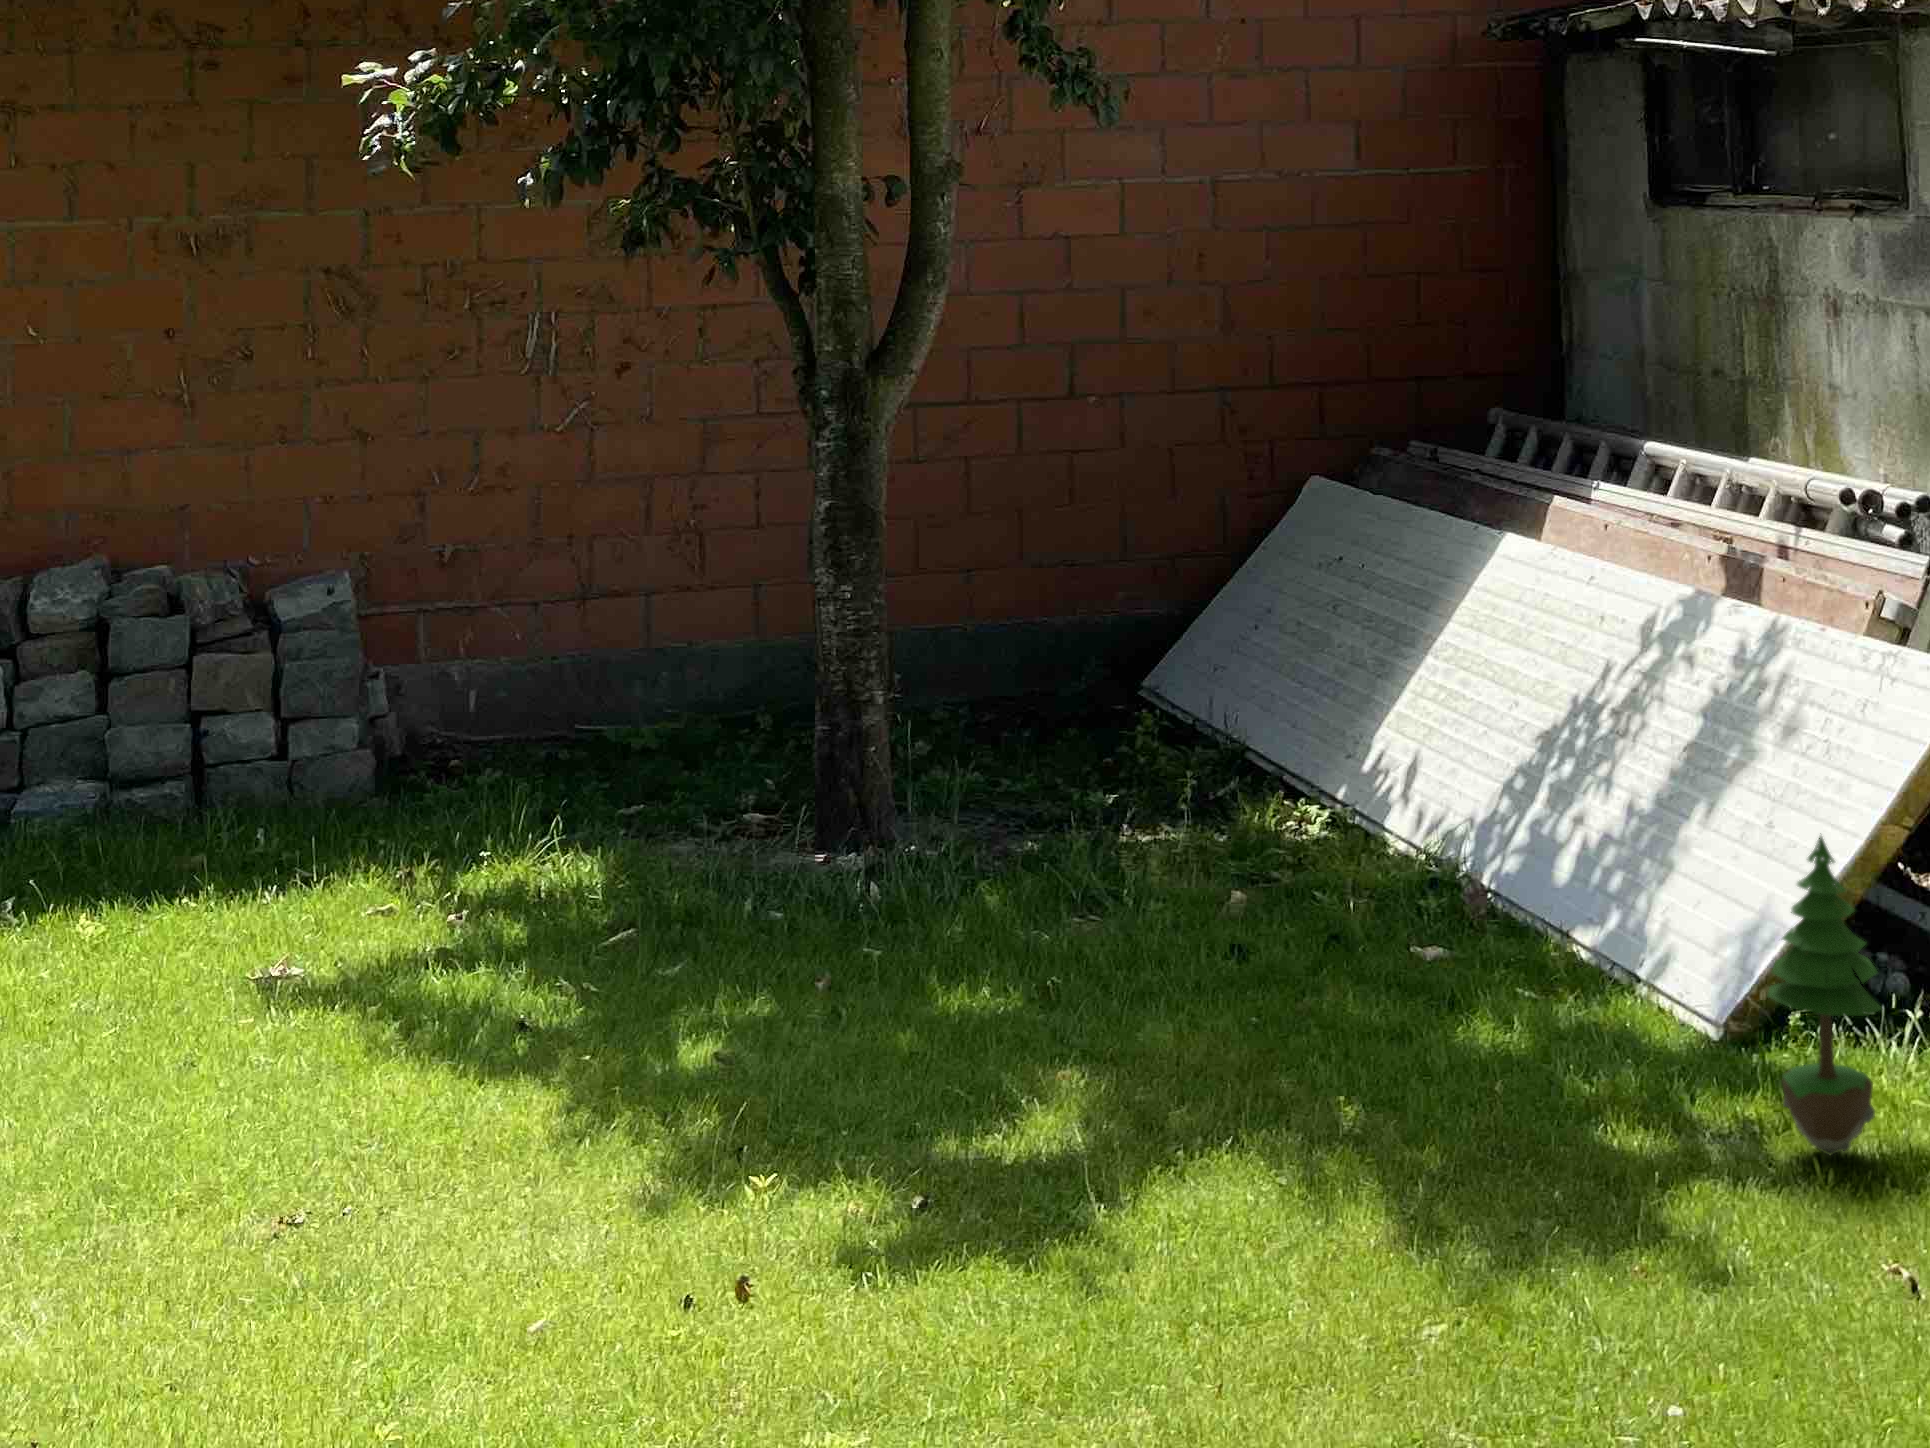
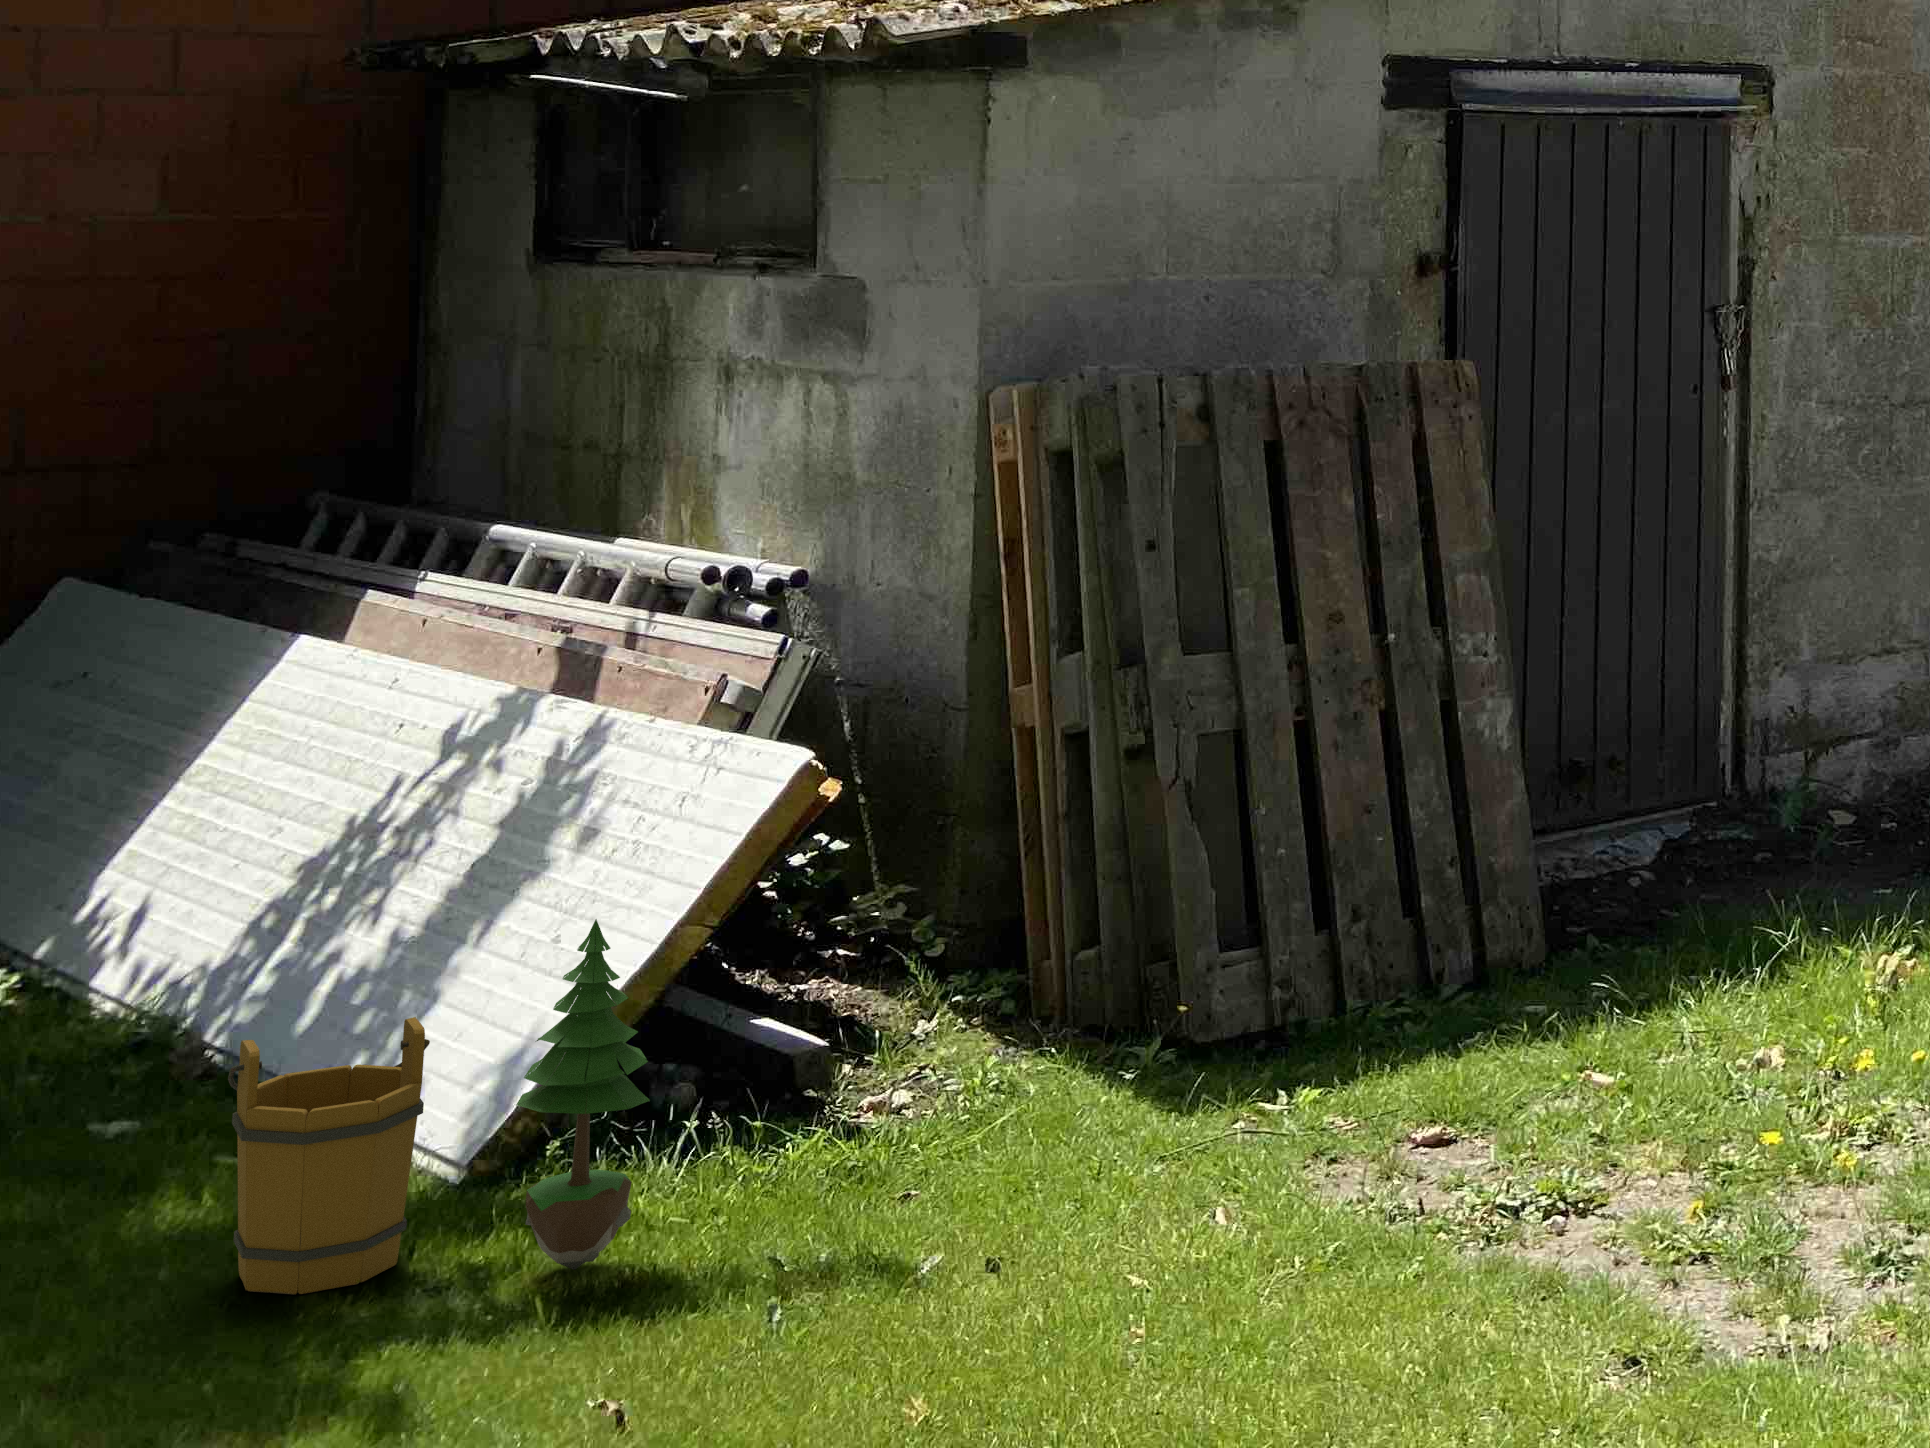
bucket: none [1527,900,1685,1137] -> present [228,1017,430,1295]

